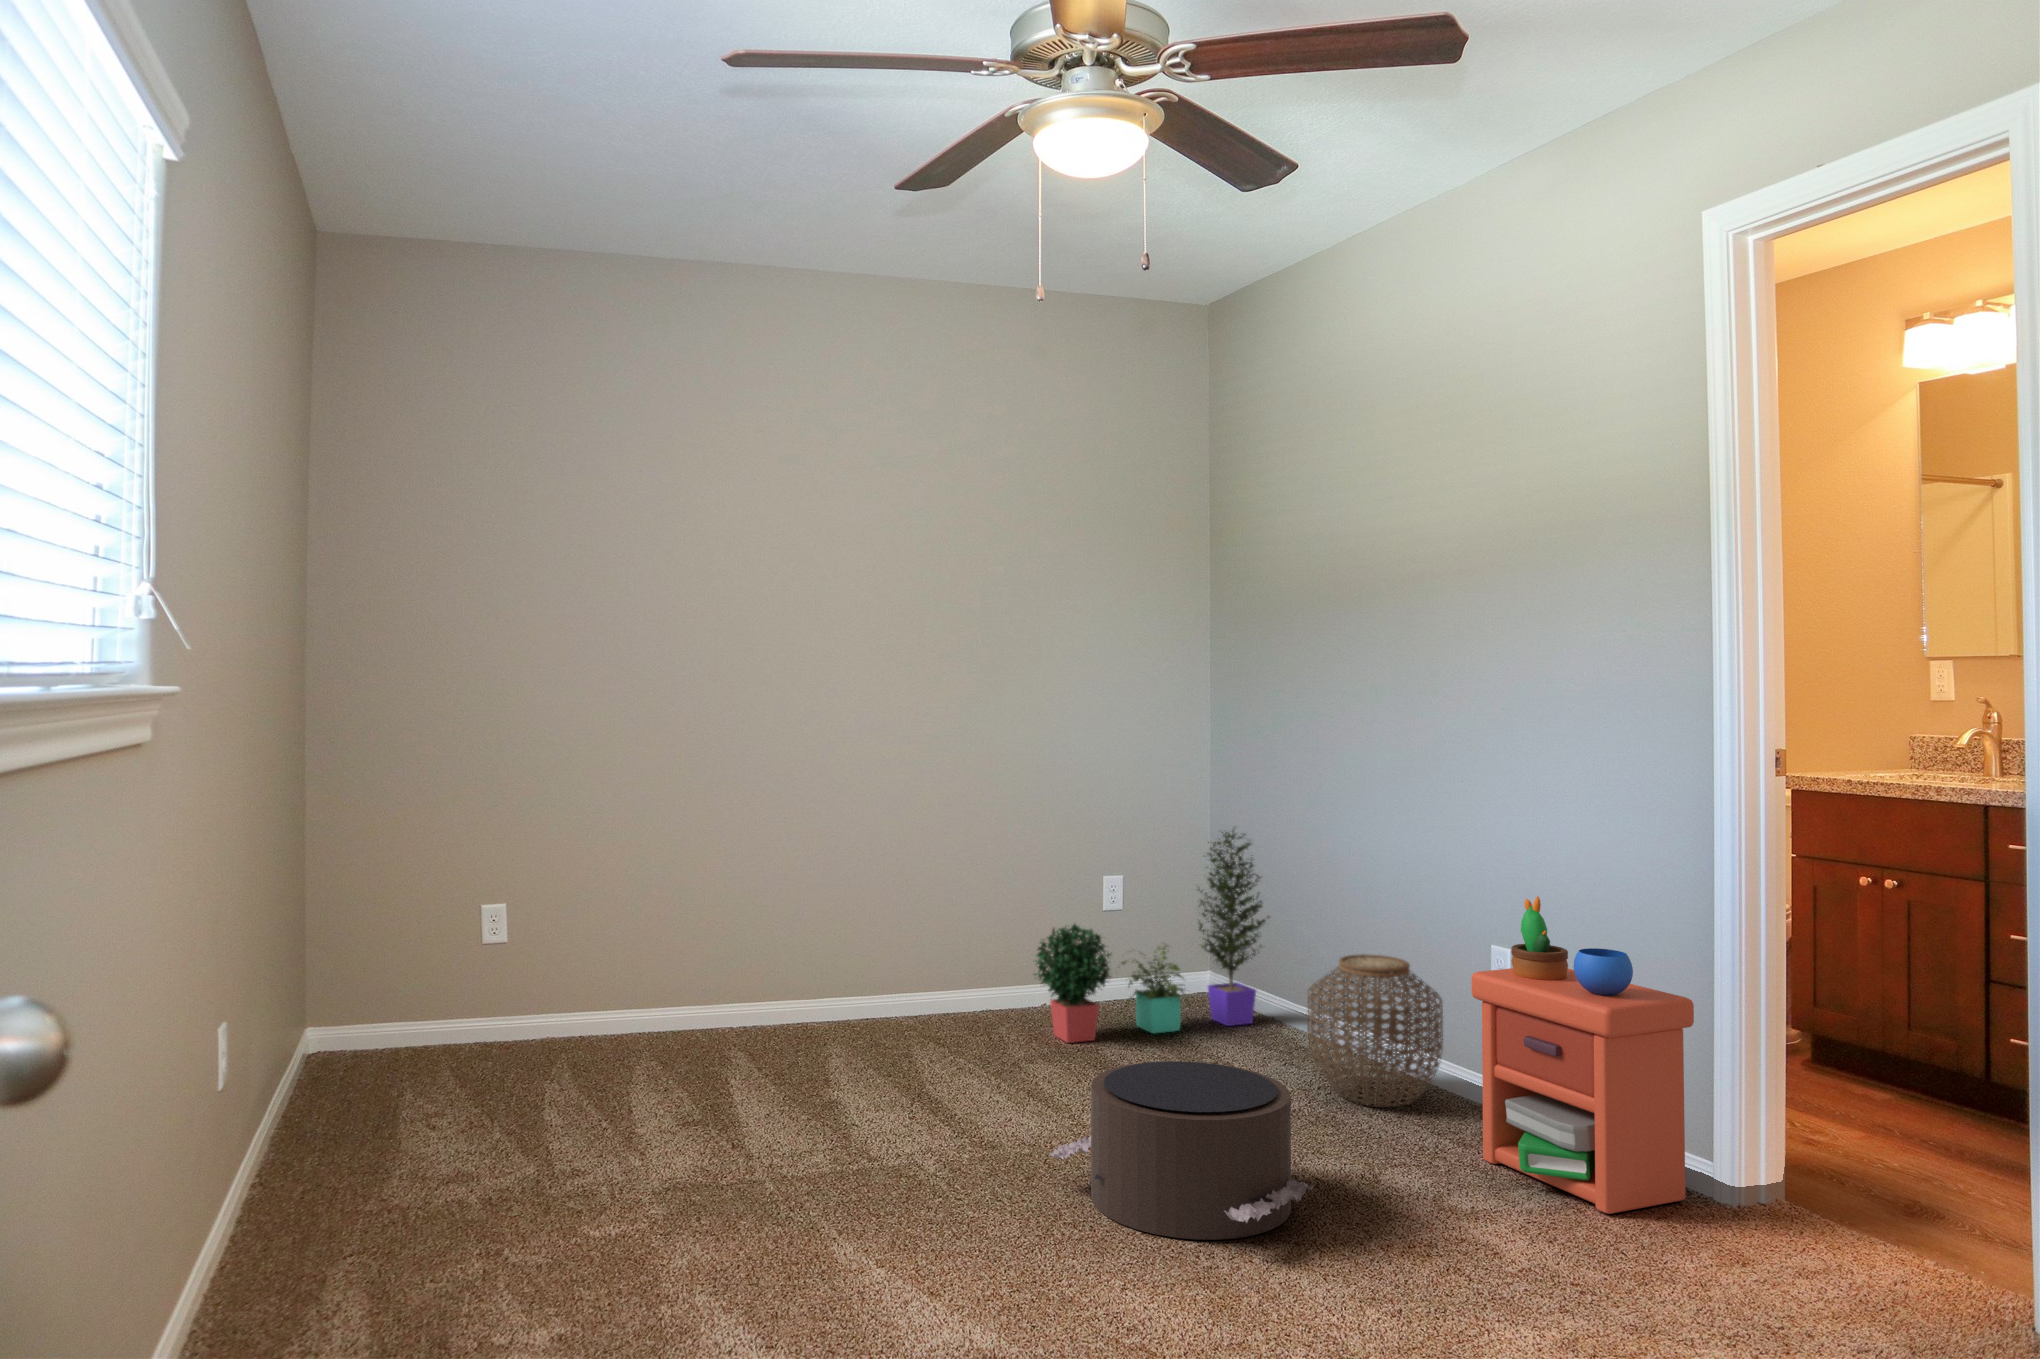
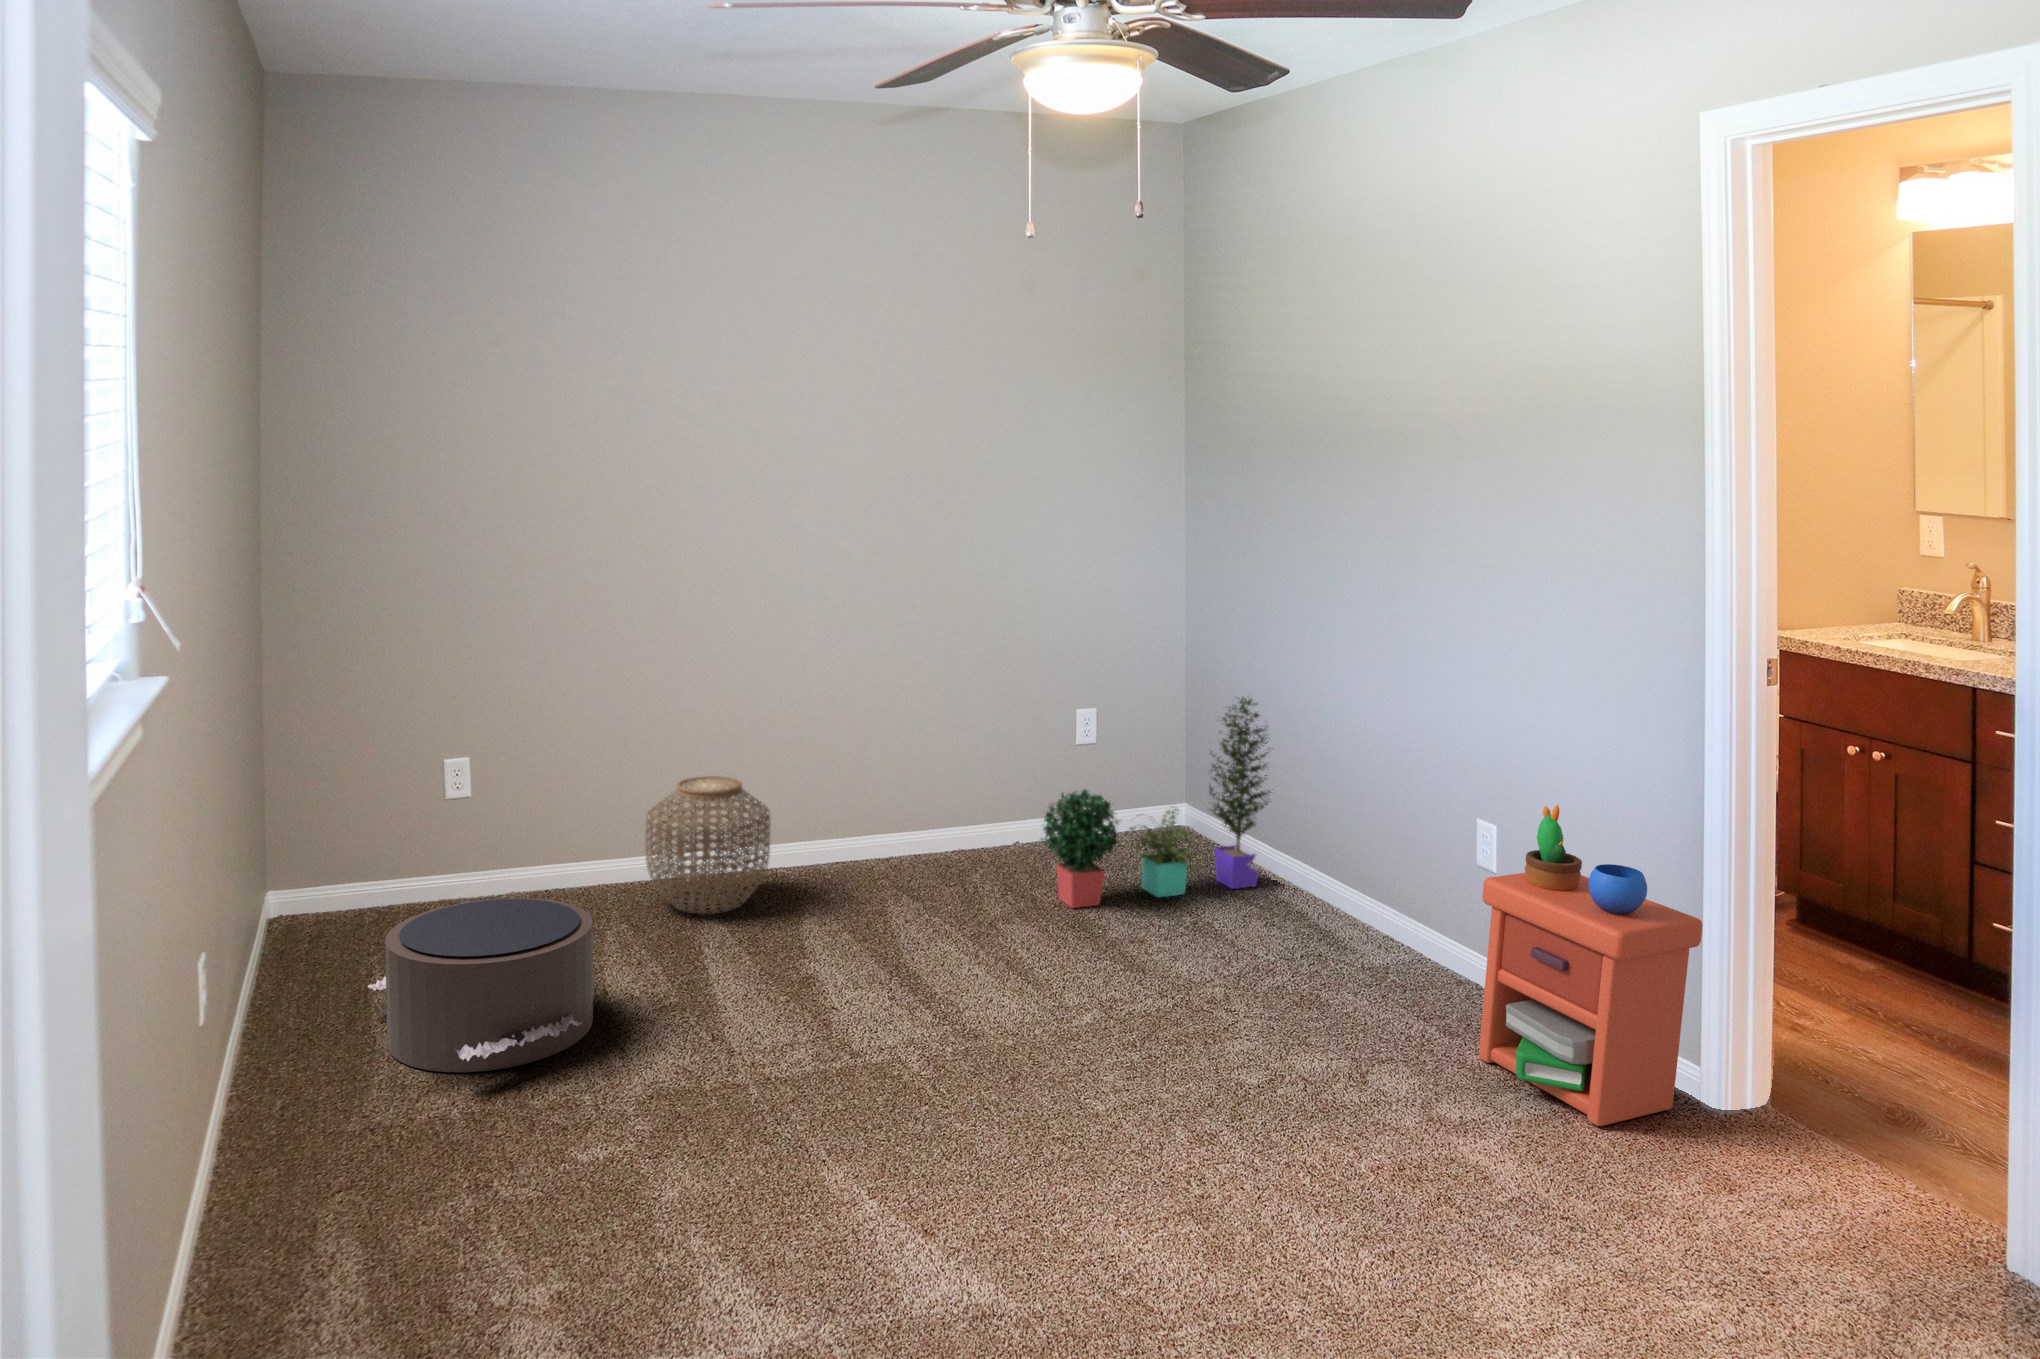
woven basket: present [1308,954,1443,1107] -> present [645,776,770,913]
pouf: present [1049,1061,1313,1240] -> present [368,898,593,1072]

